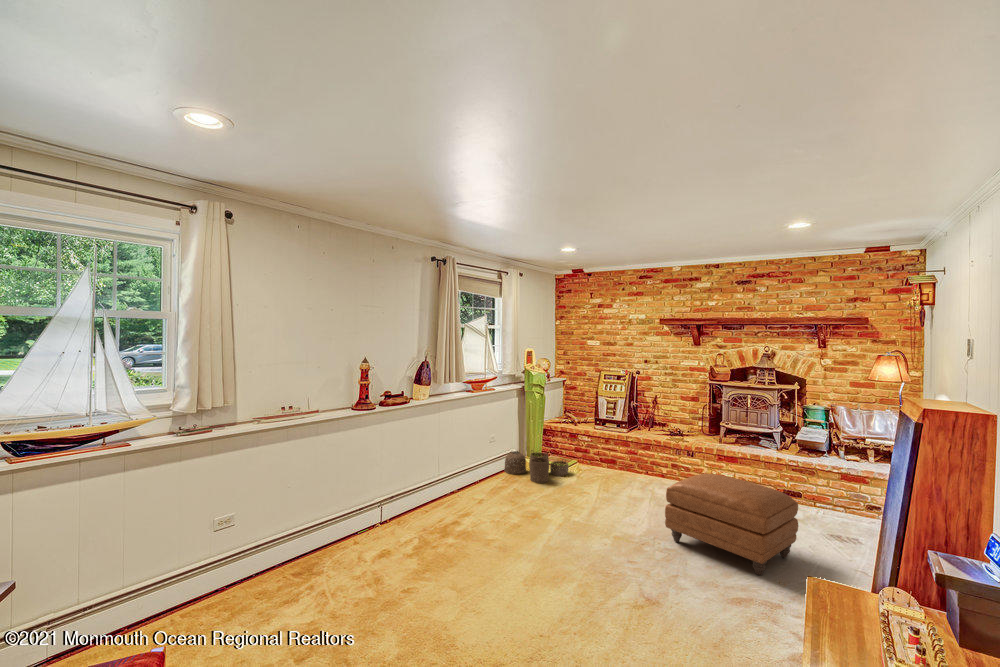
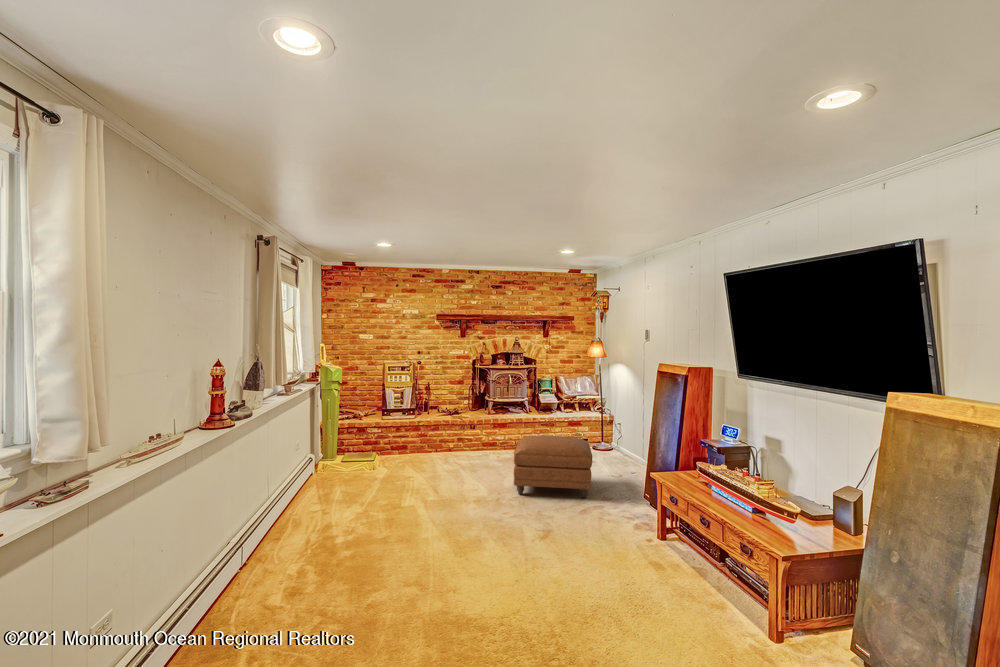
woven basket: present [504,450,568,483] -> none [306,451,376,484]

